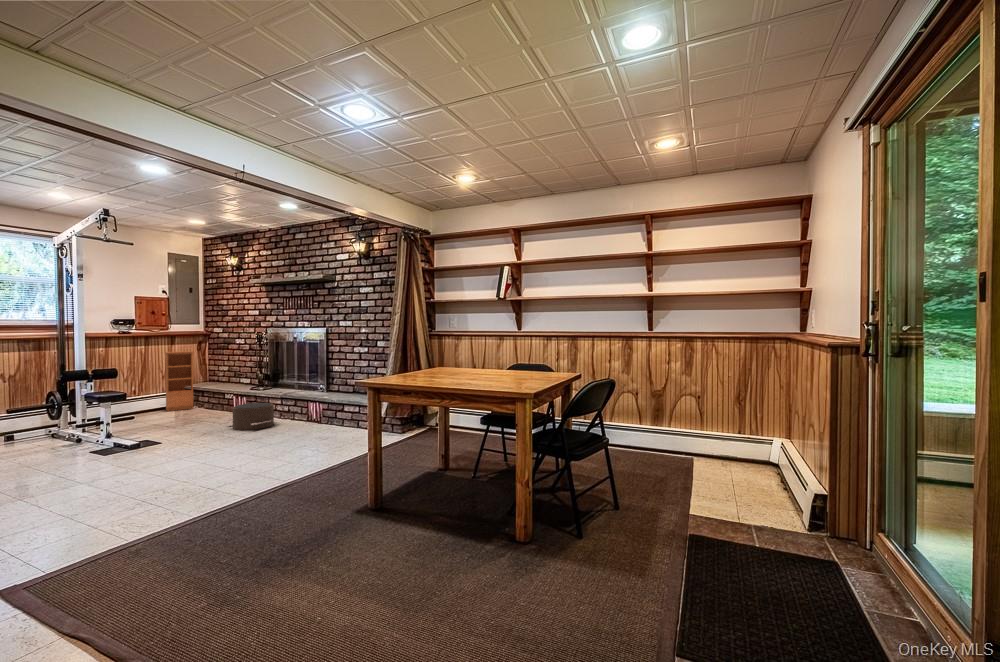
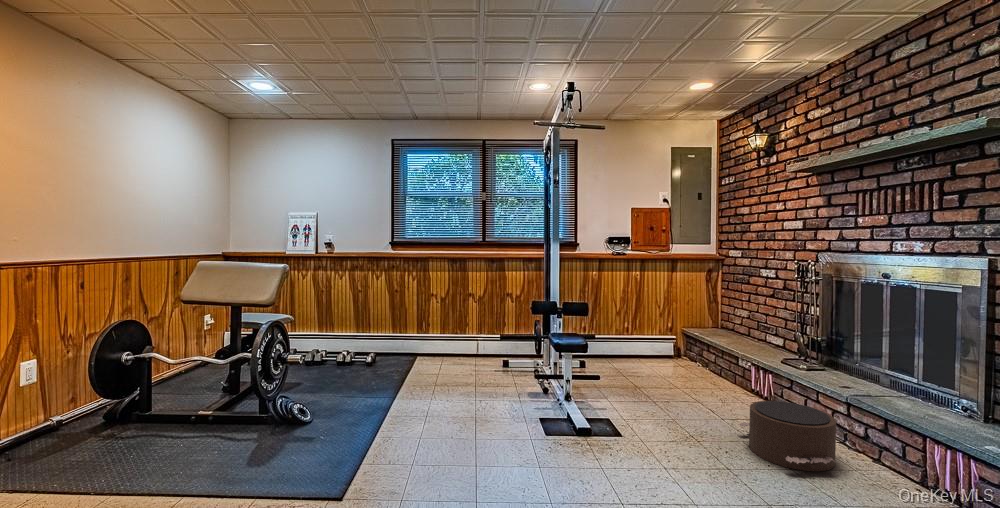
bookcase: present [165,351,193,411] -> none [665,282,698,368]

